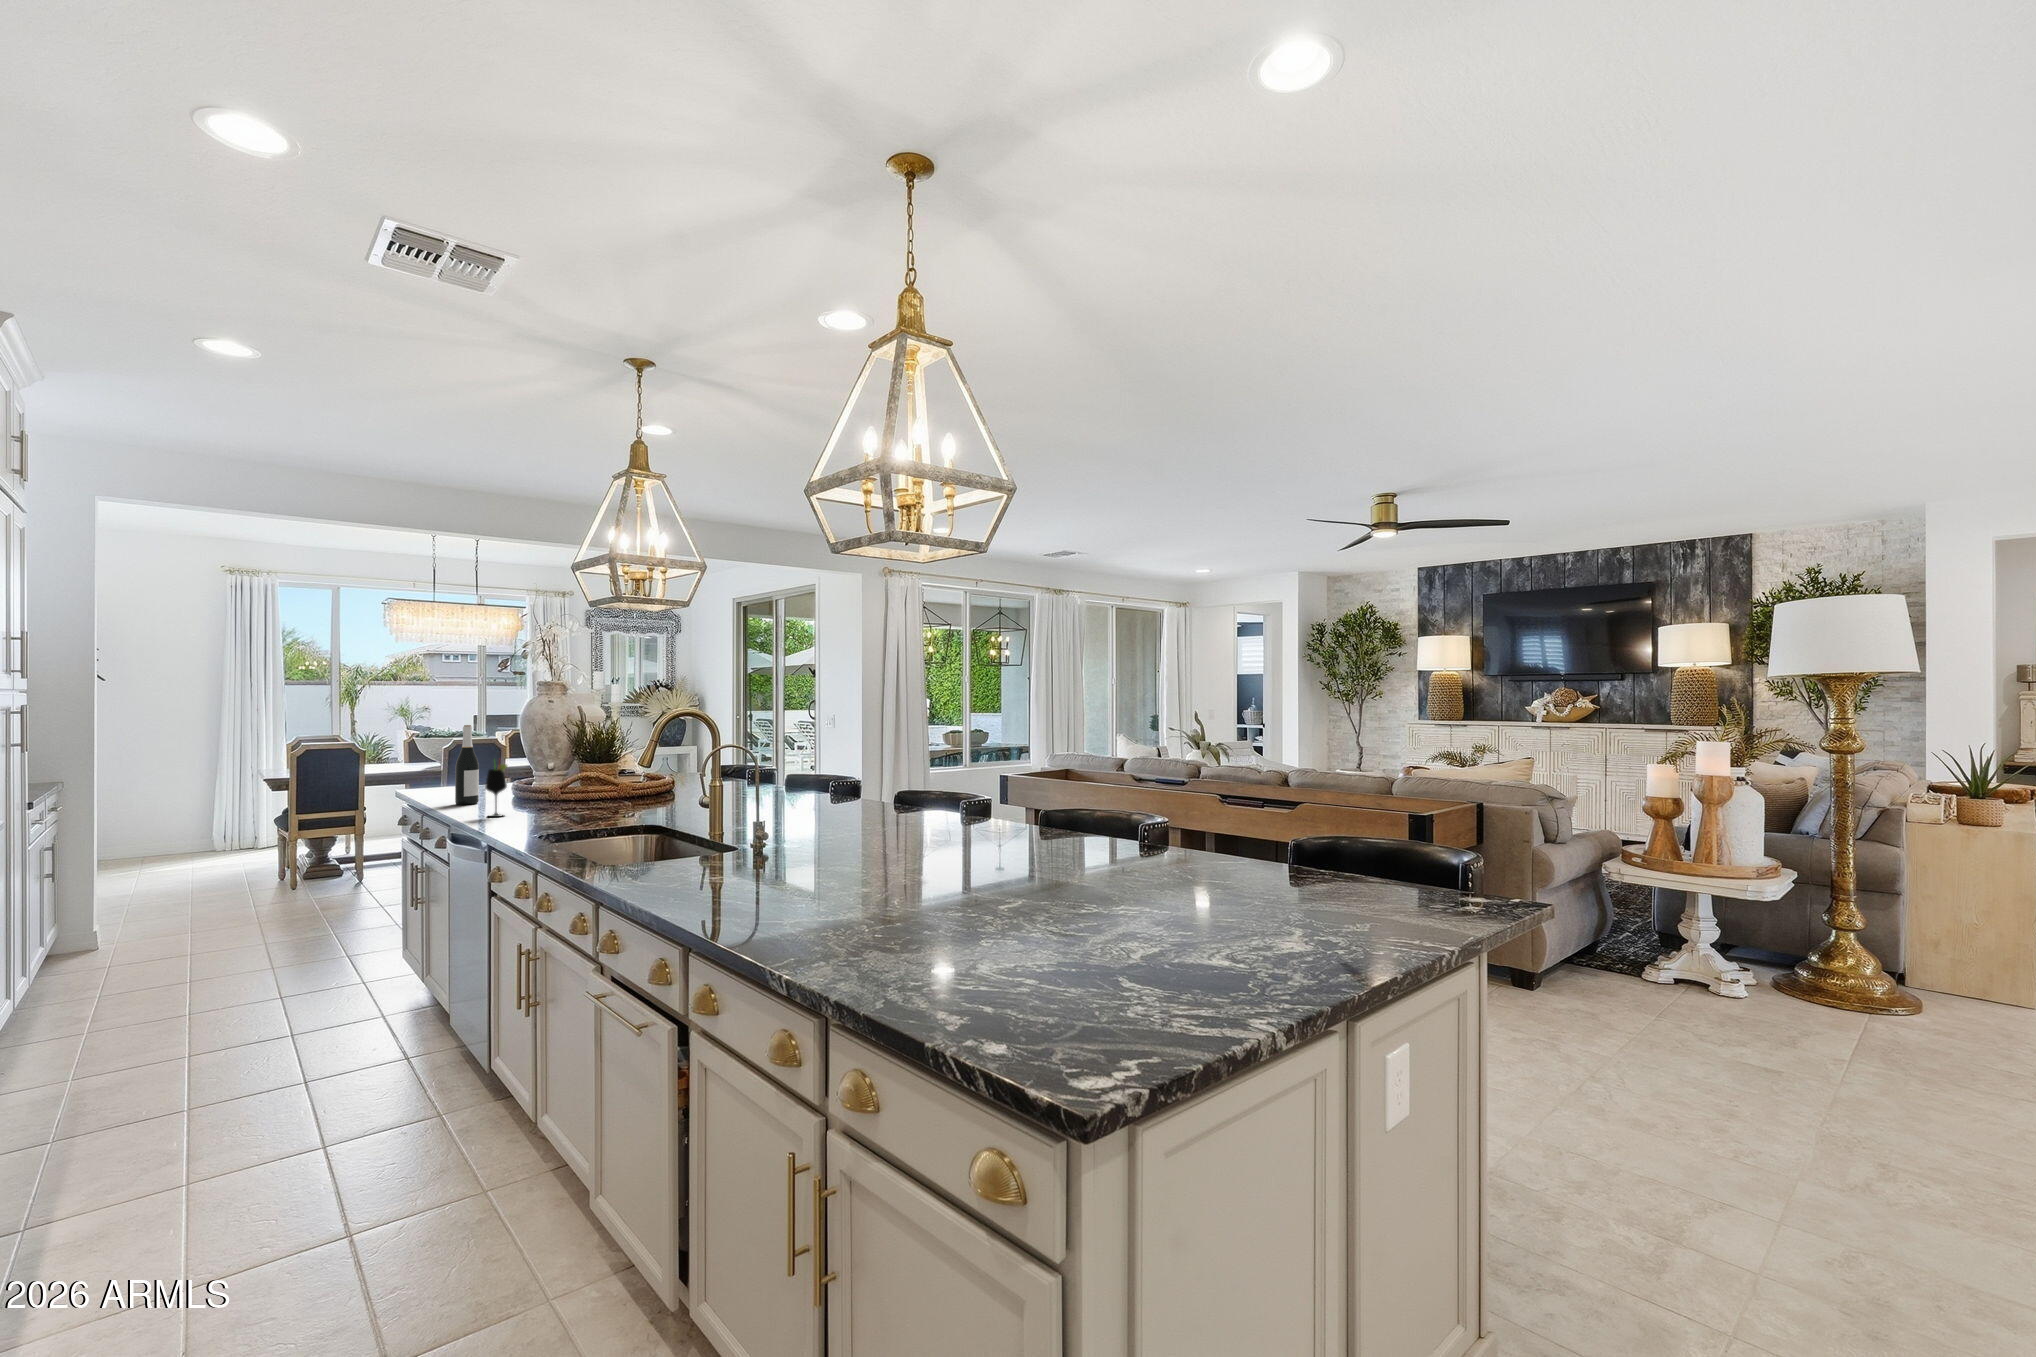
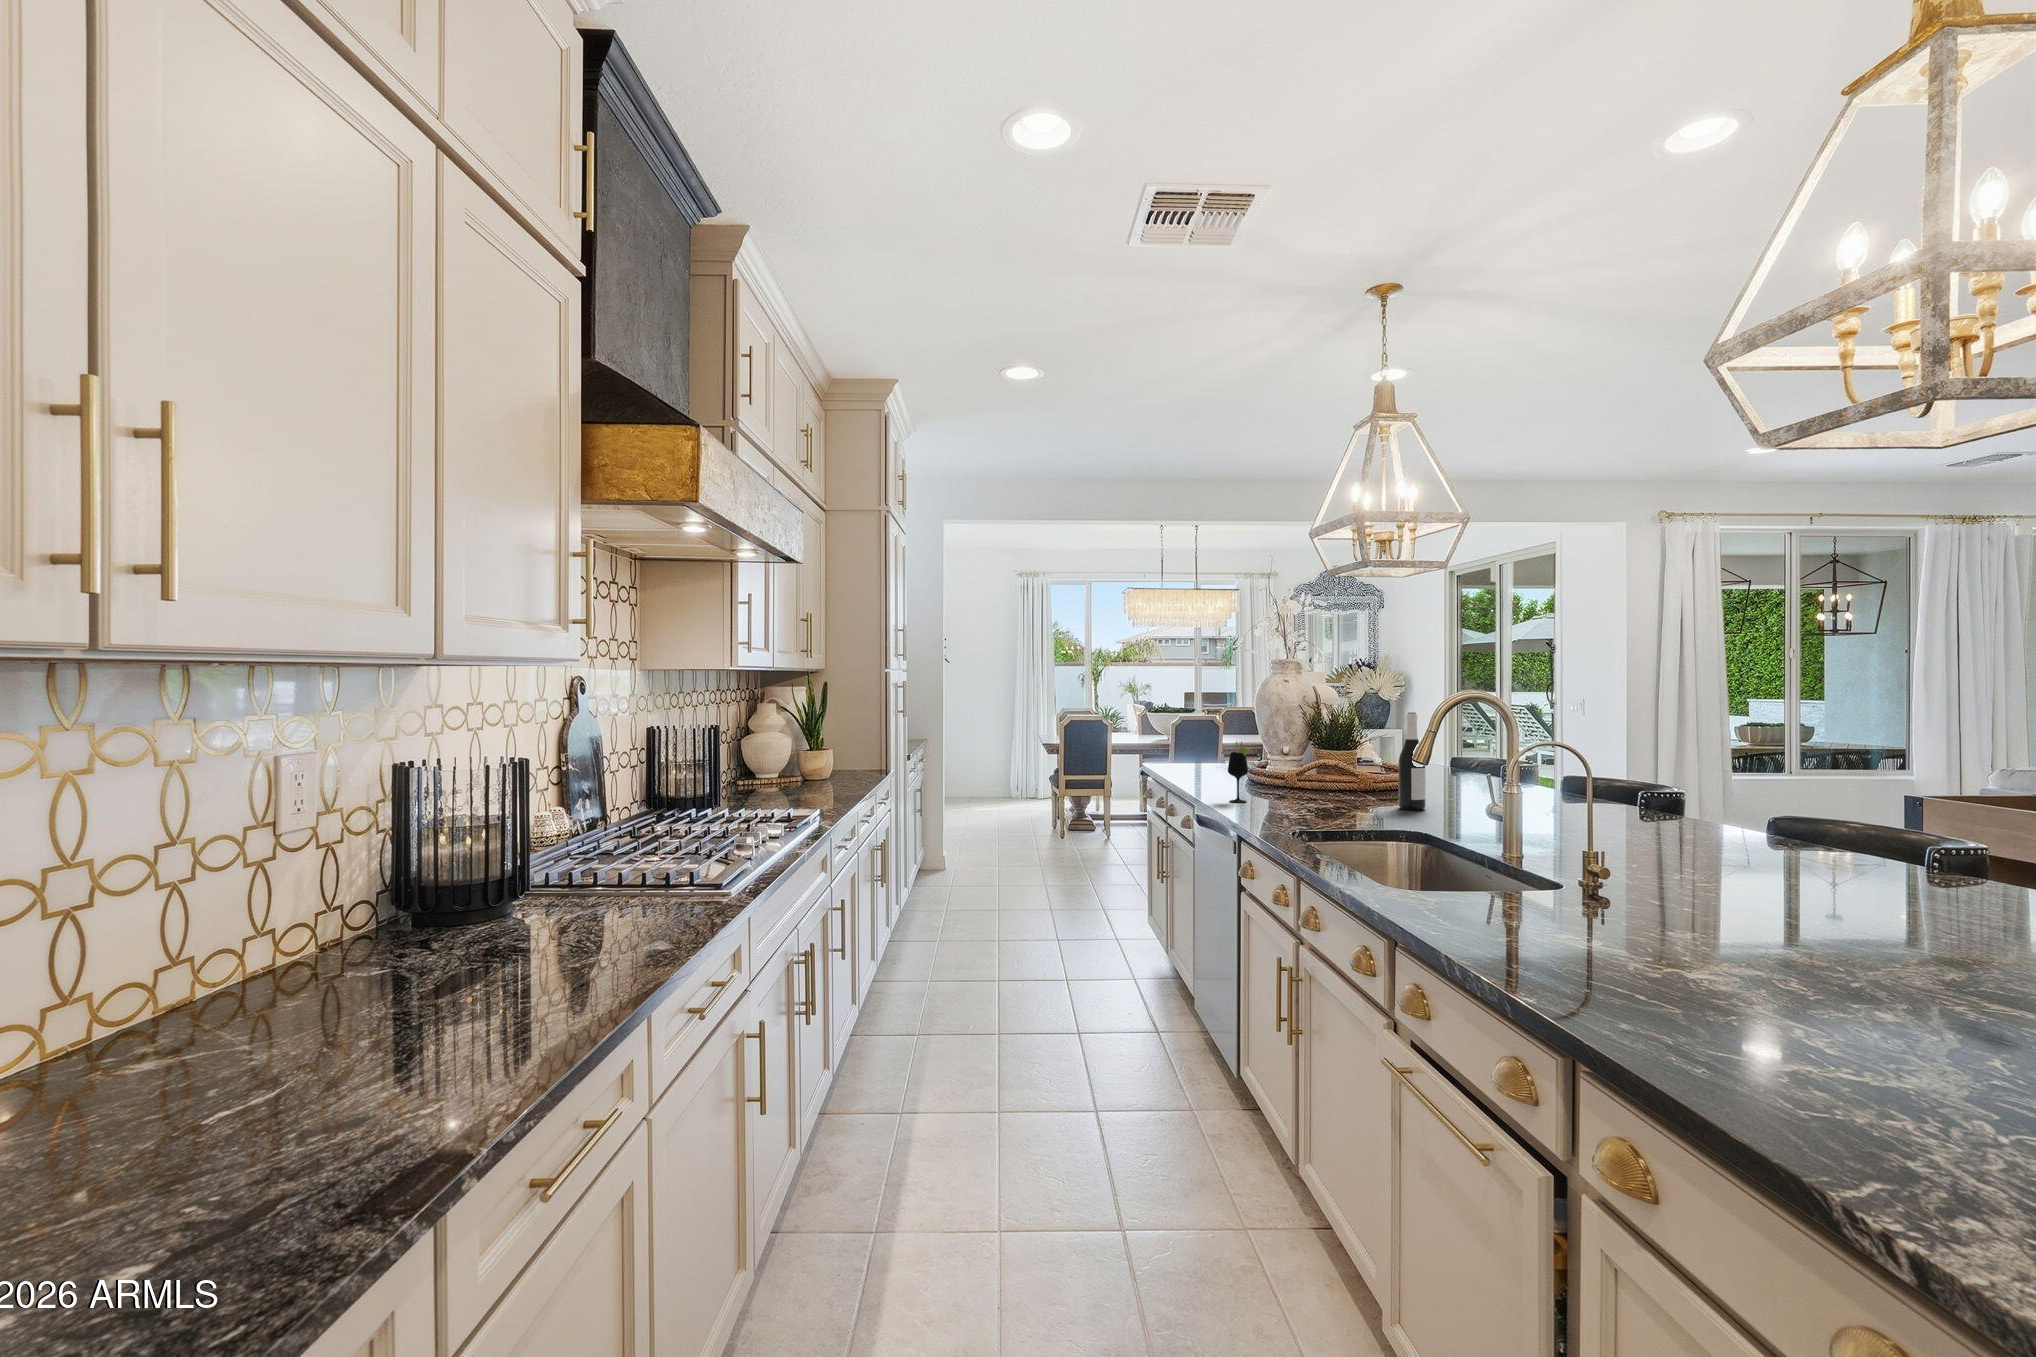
wine bottle: present [455,725,479,805] -> present [1399,712,1426,810]

